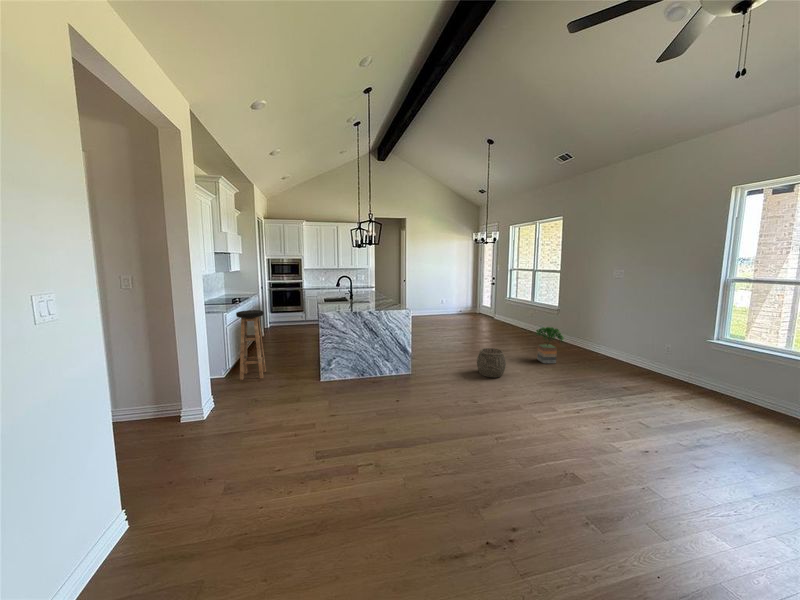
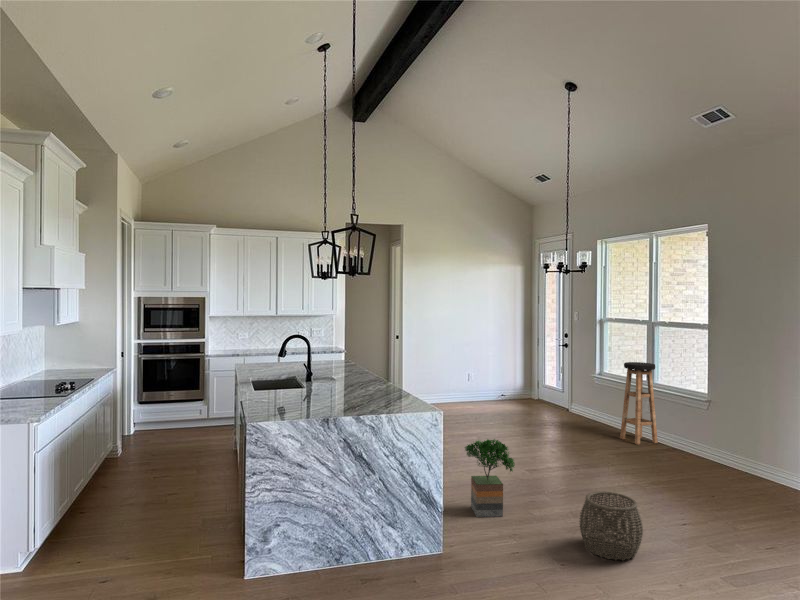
bar stool: present [236,310,266,380] -> present [620,362,658,445]
potted tree: present [536,327,564,363] -> present [465,439,515,517]

